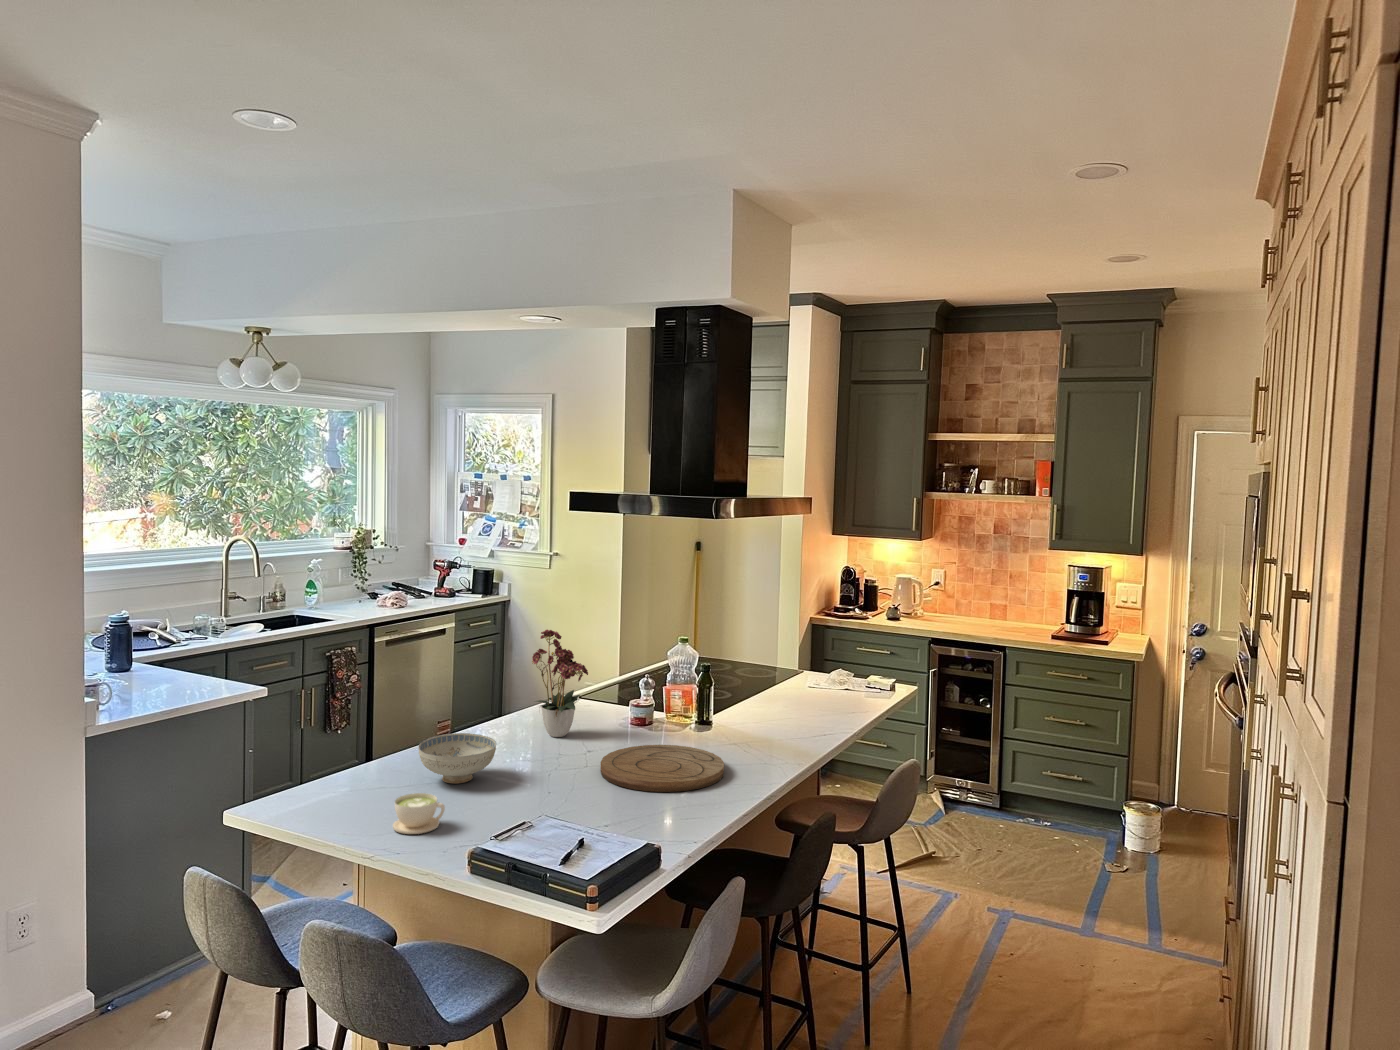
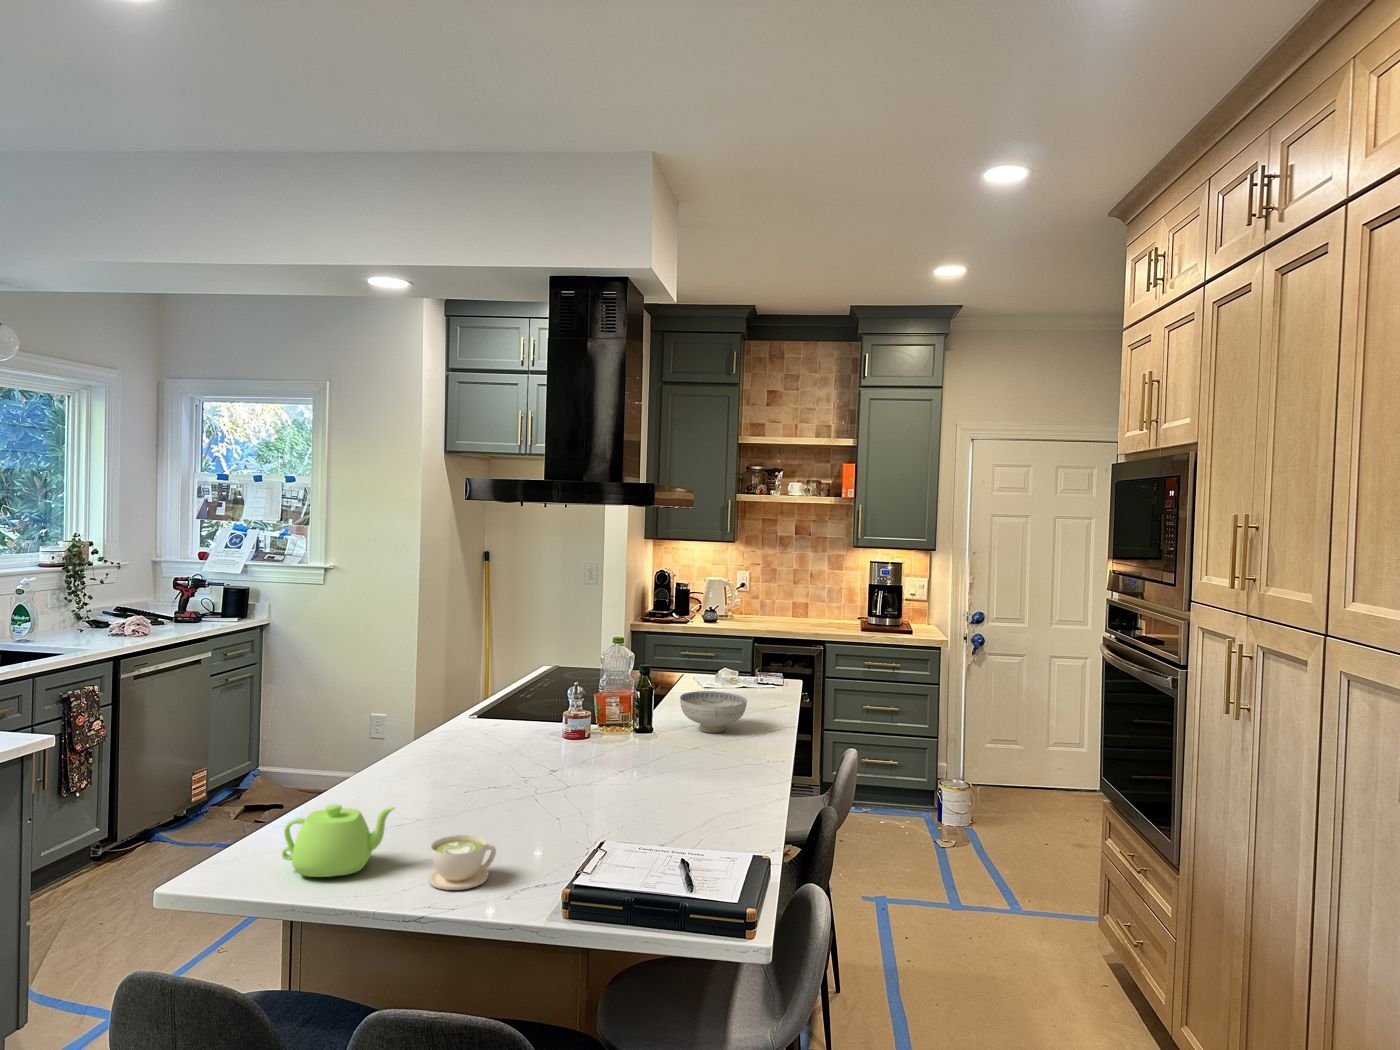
flower arrangement: present [532,629,588,737] -> none [463,626,552,759]
ceramic bowl: present [419,733,496,784] -> present [680,691,747,733]
cutting board: present [600,745,724,792] -> none [597,753,739,804]
teapot: none [312,760,387,812] -> present [282,804,395,877]

